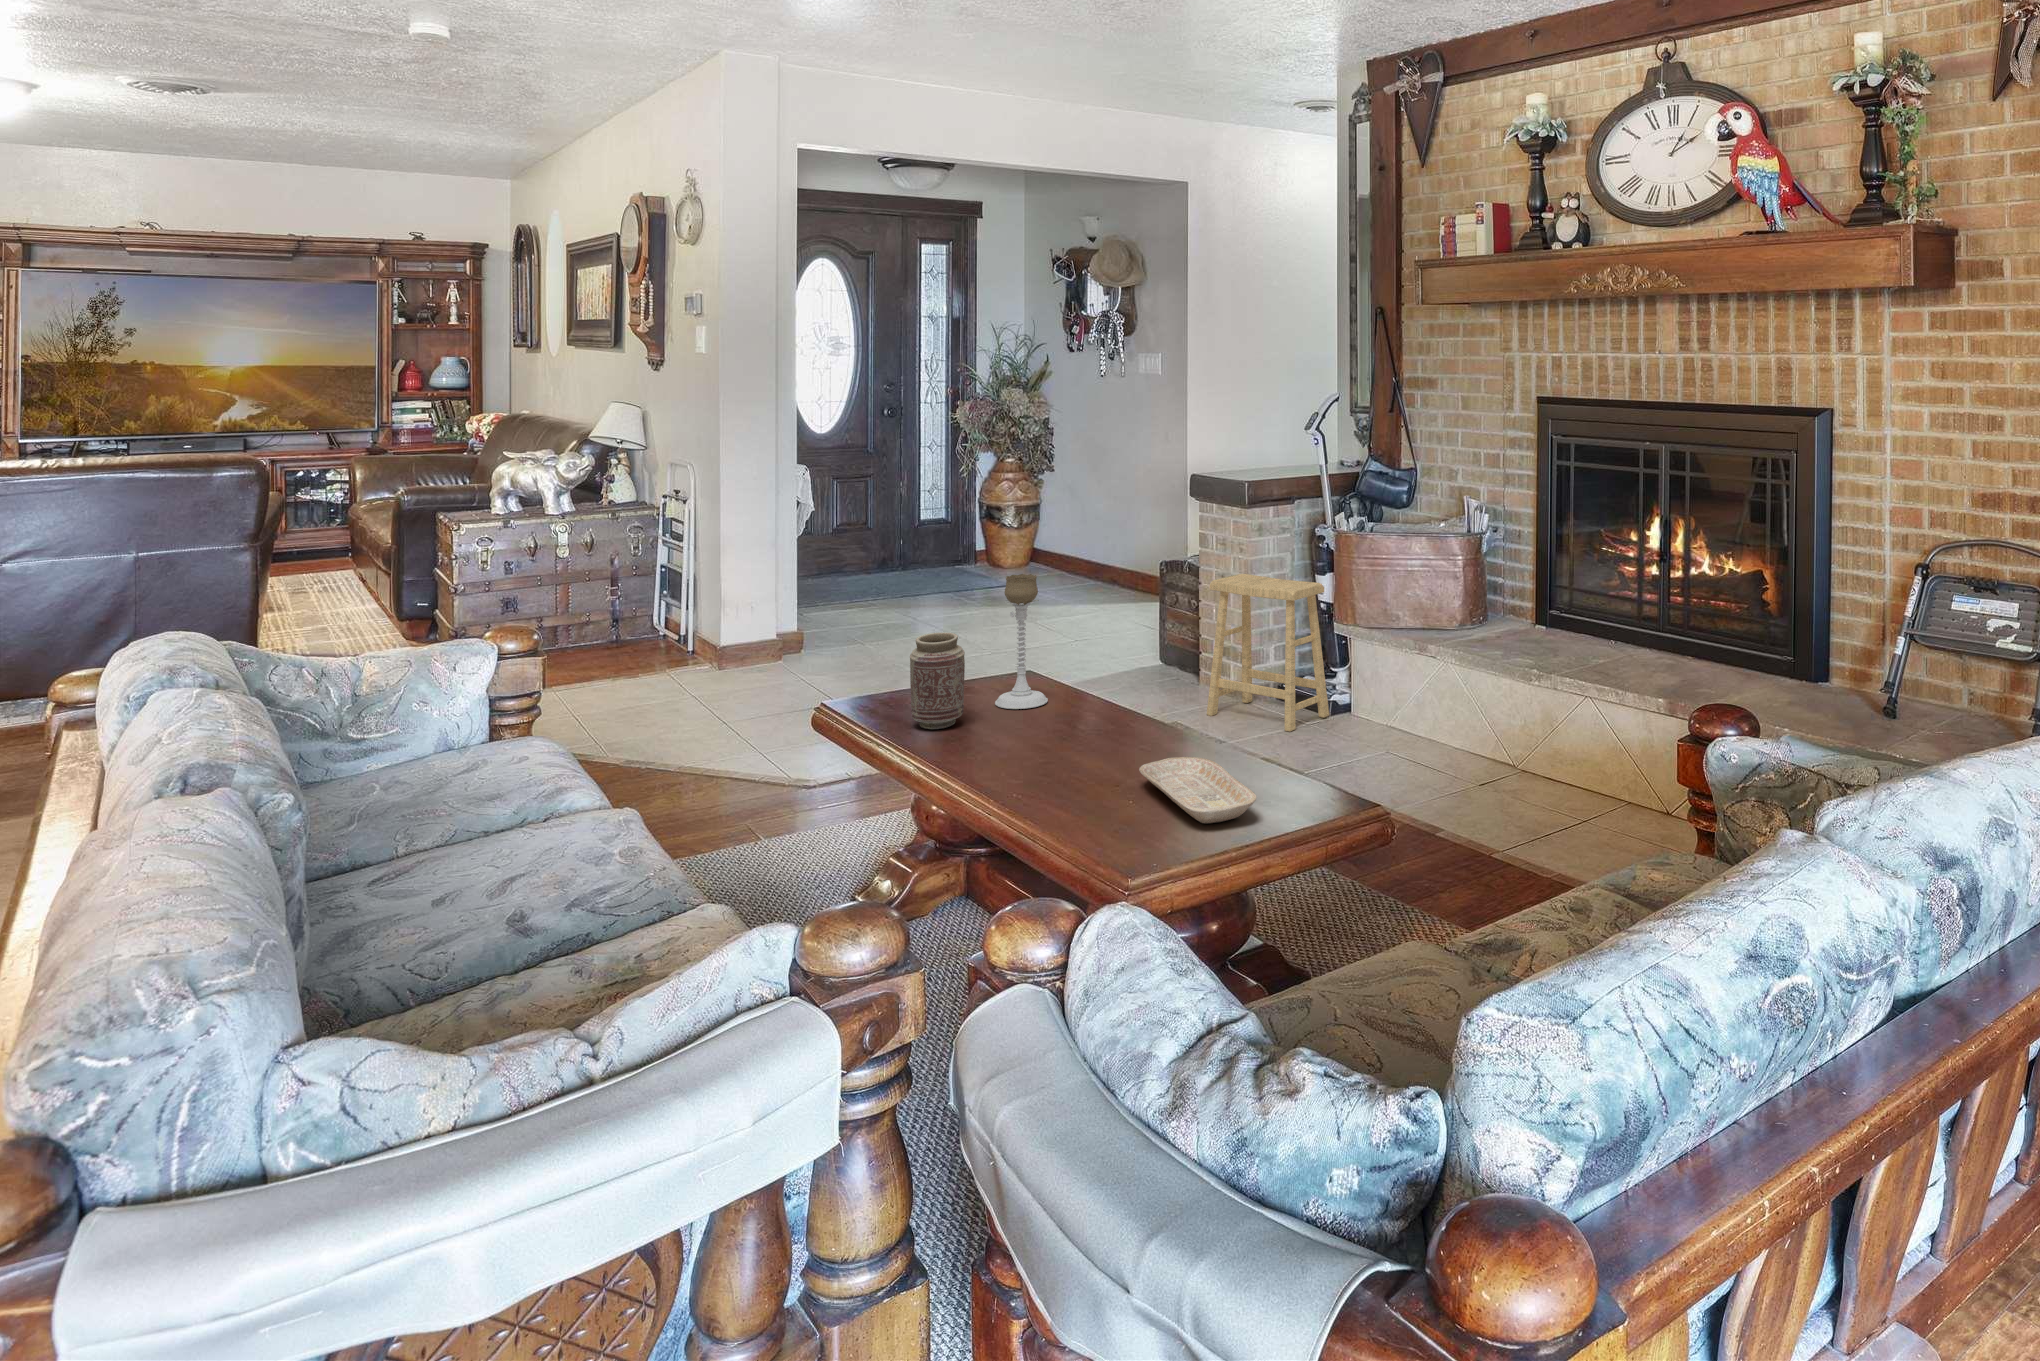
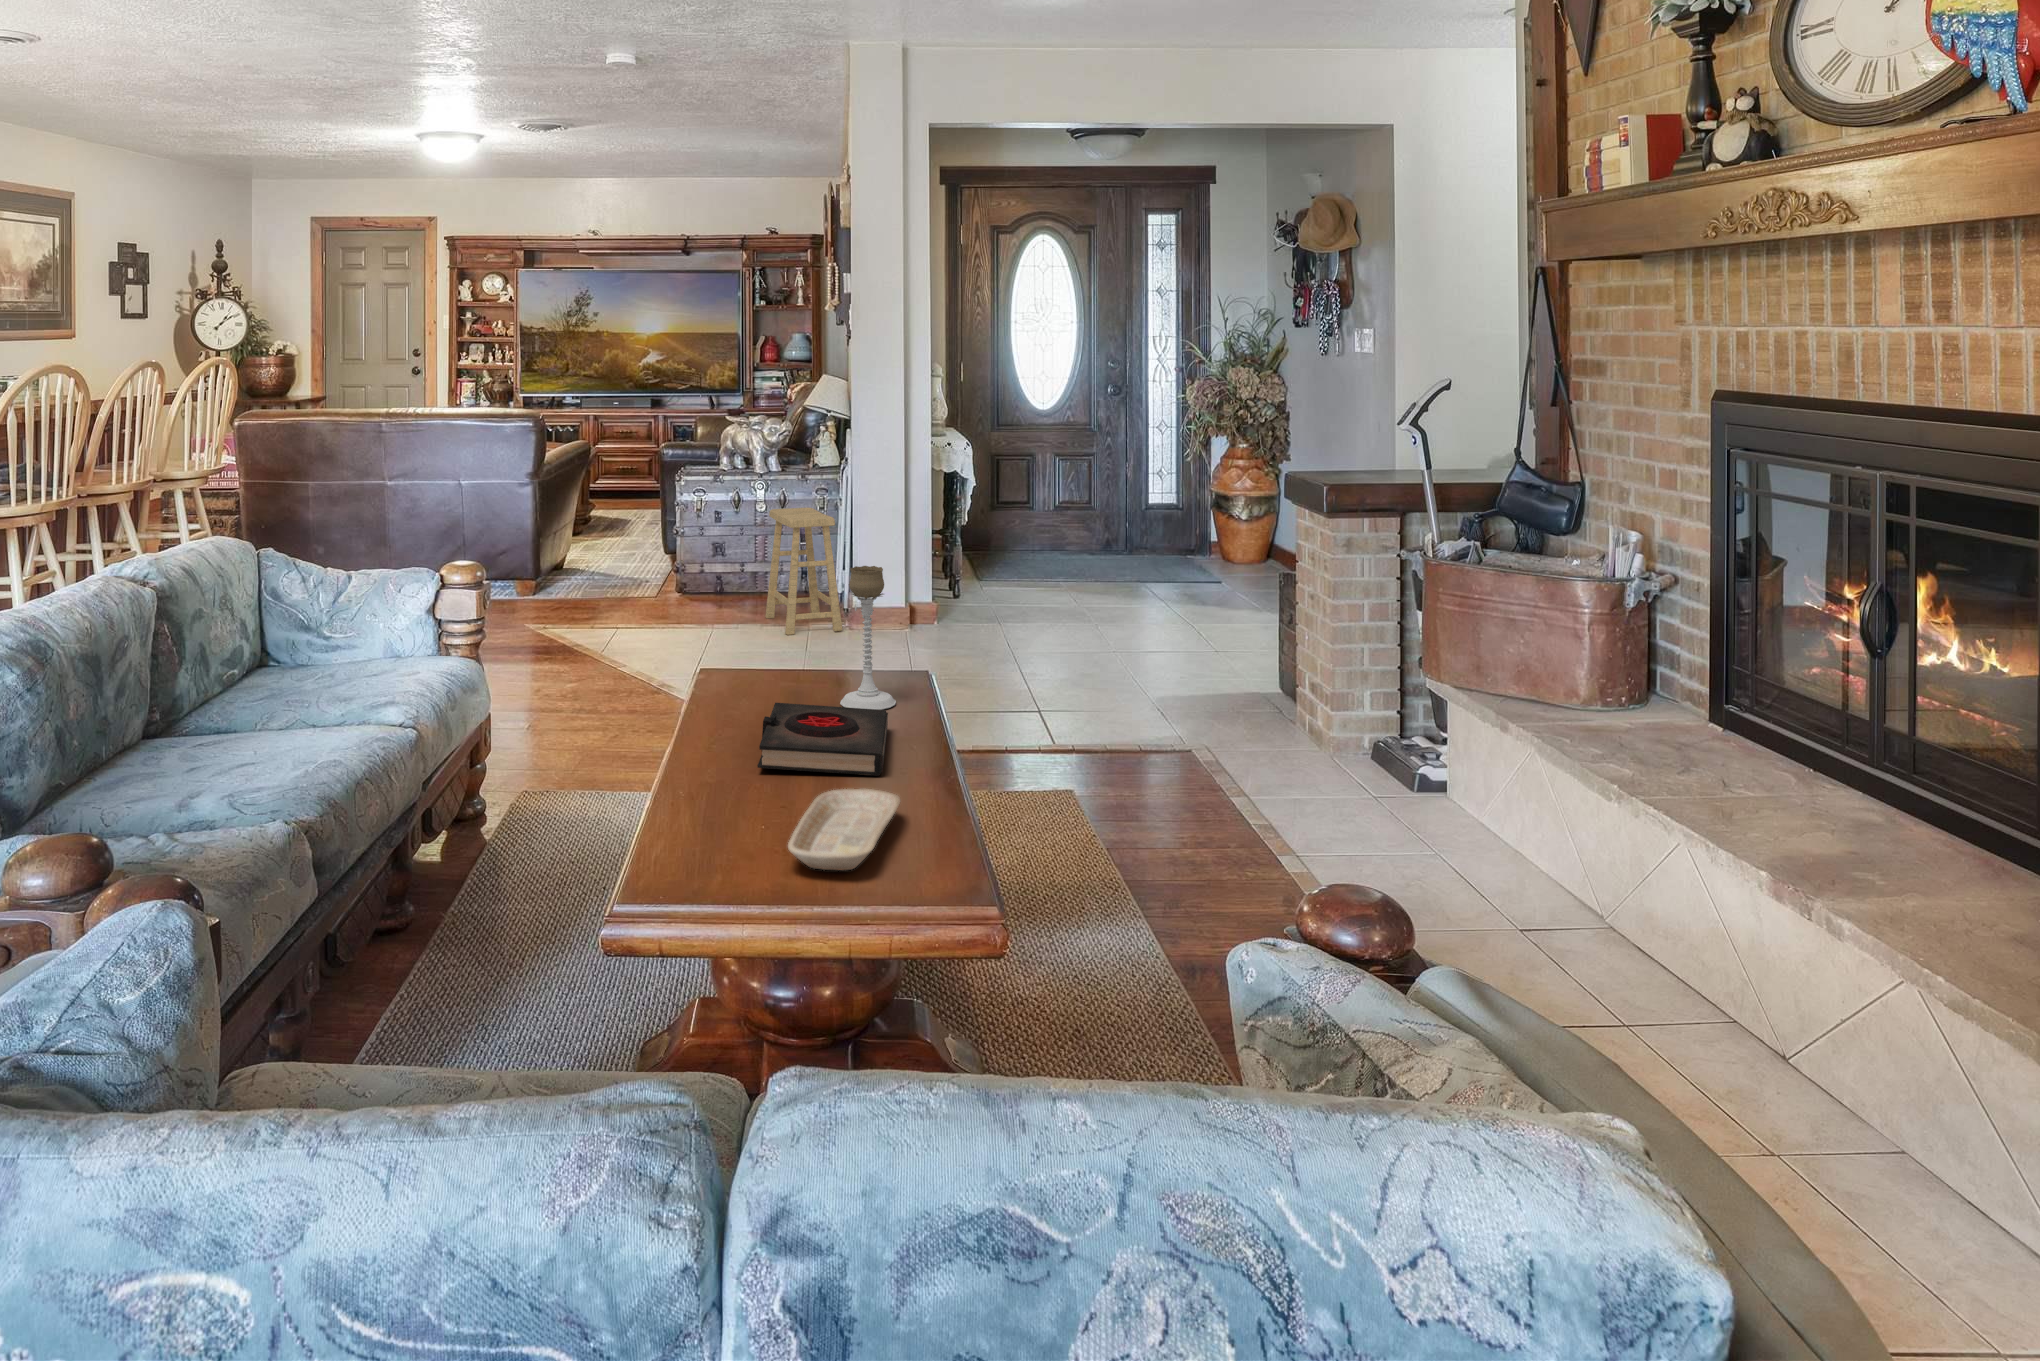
footstool: present [1207,574,1329,732] -> present [765,507,842,635]
vase: present [910,632,965,729] -> none [731,616,786,715]
book: none [978,701,1137,765] -> present [757,703,888,776]

